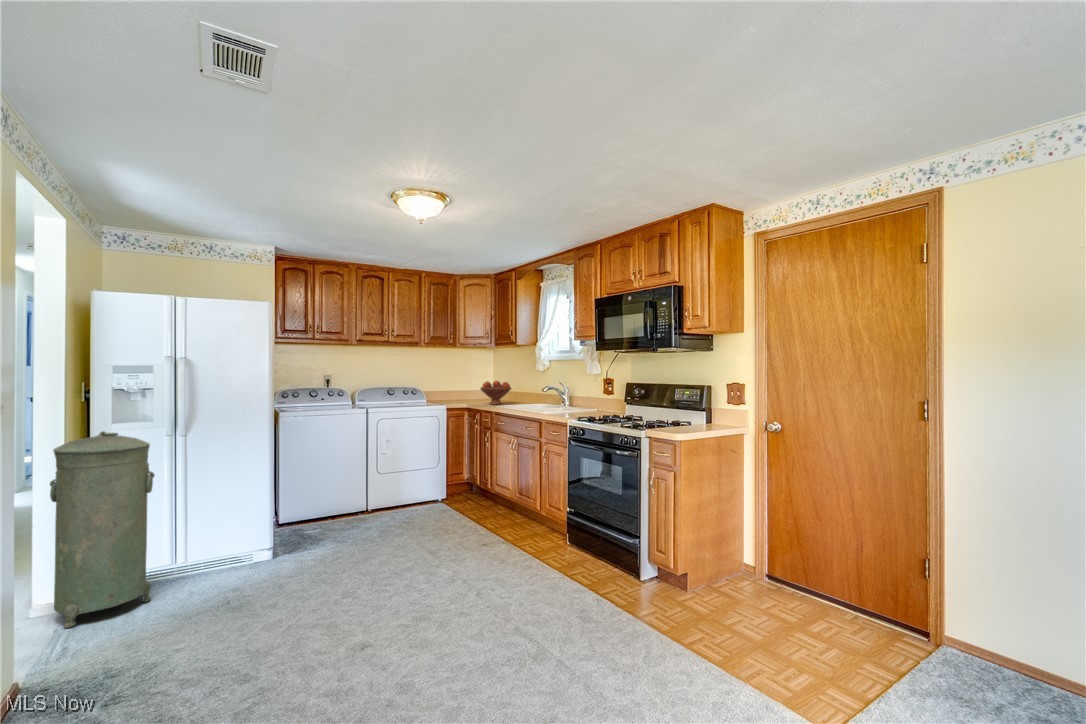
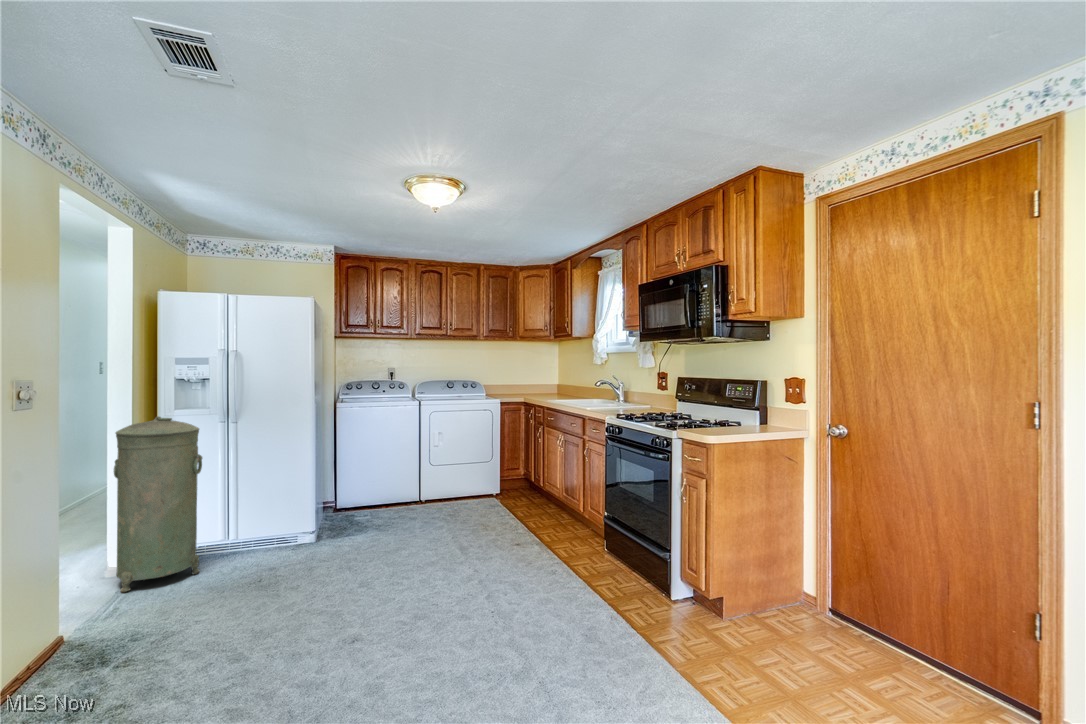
fruit bowl: present [480,381,511,405] -> none [535,375,568,399]

